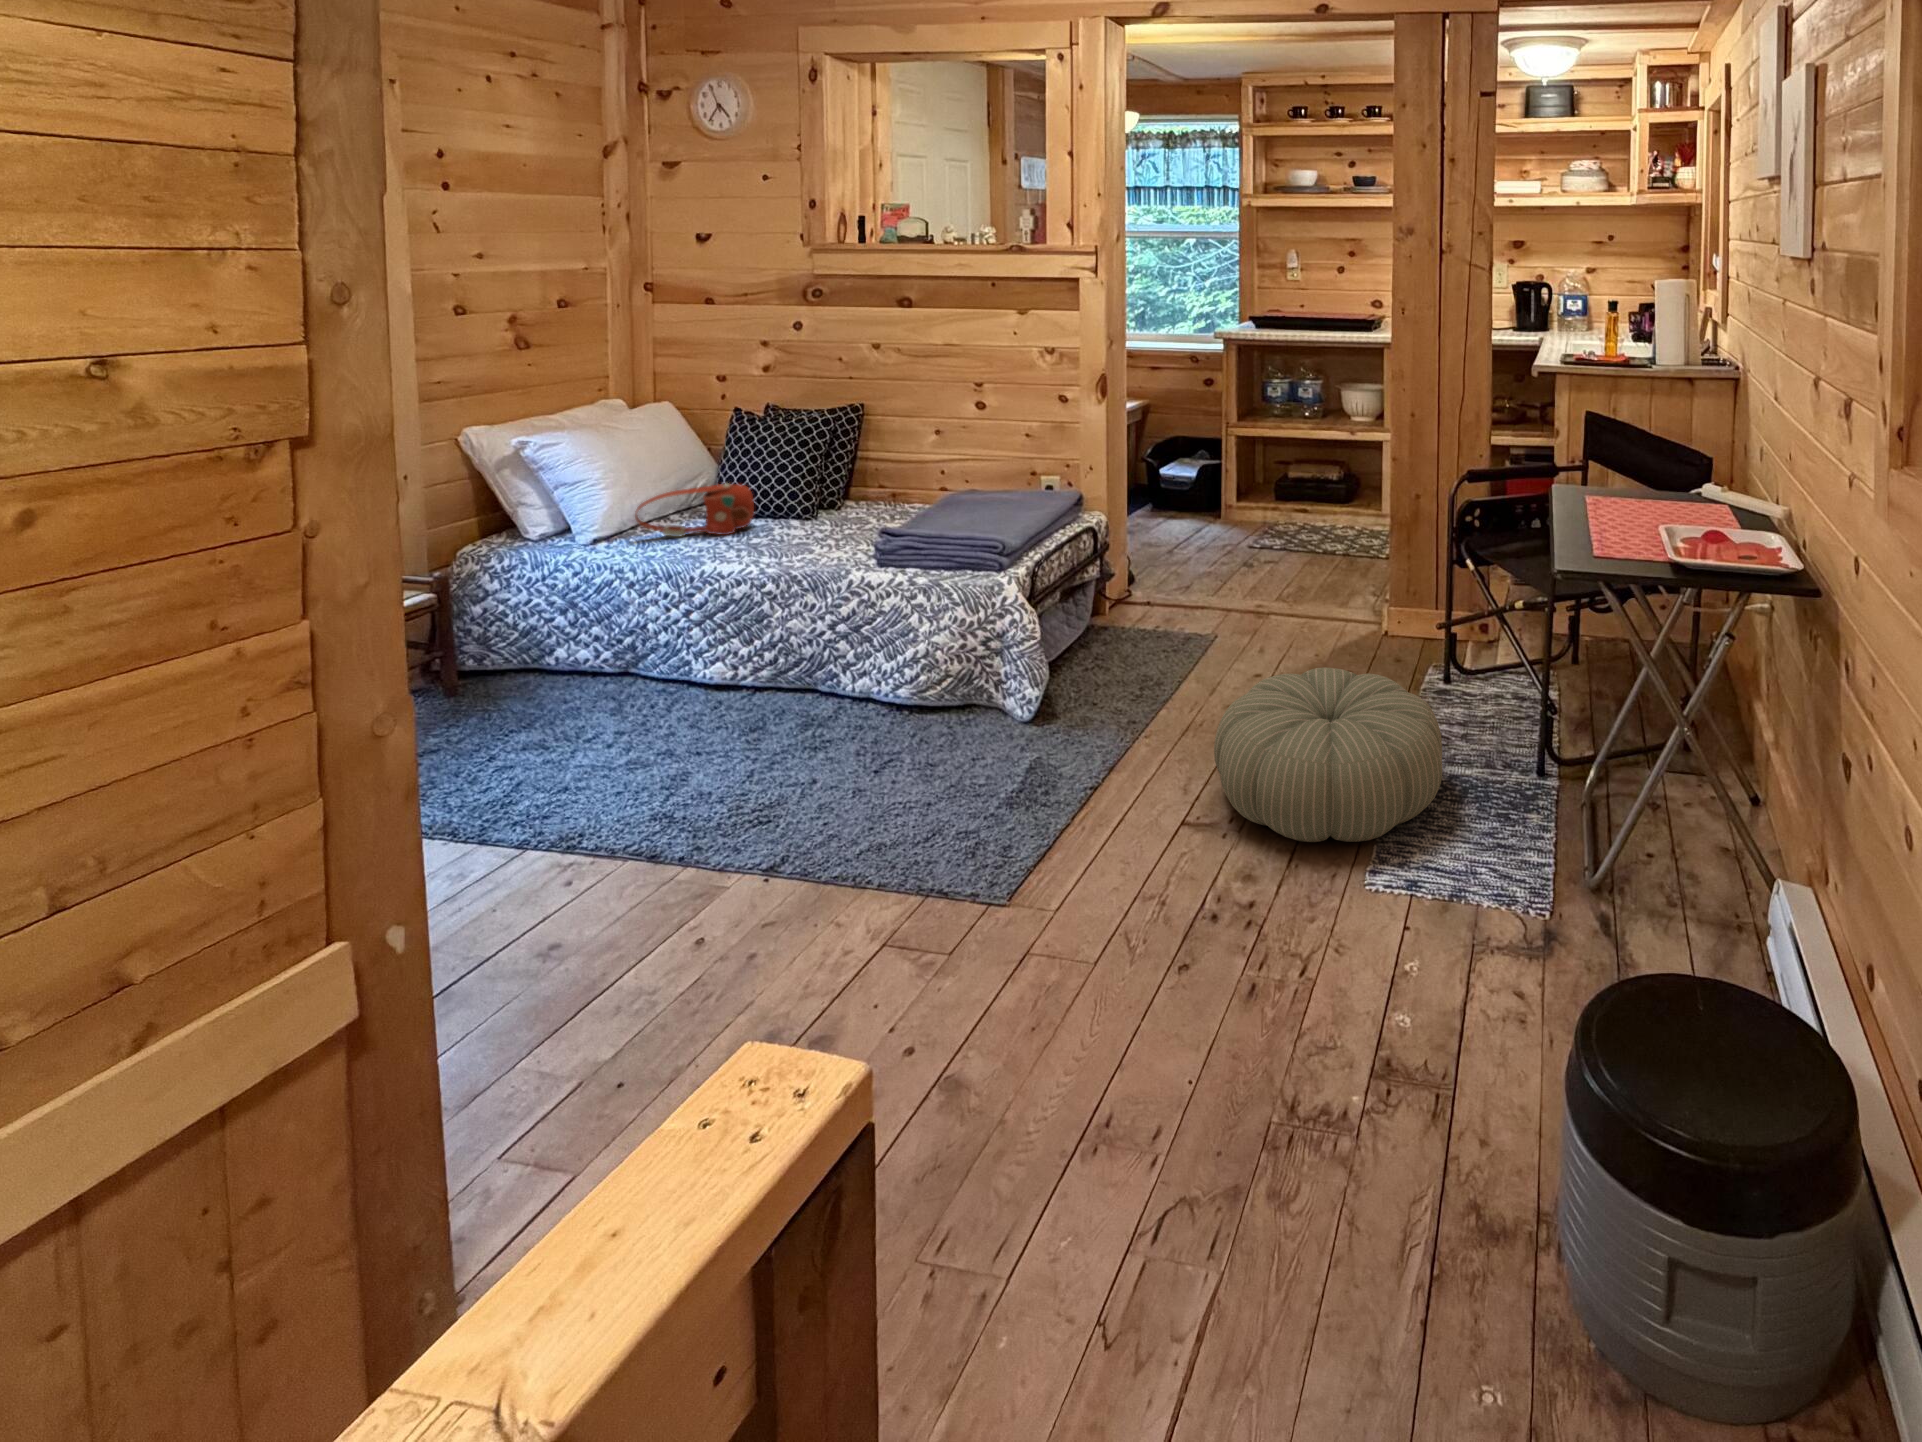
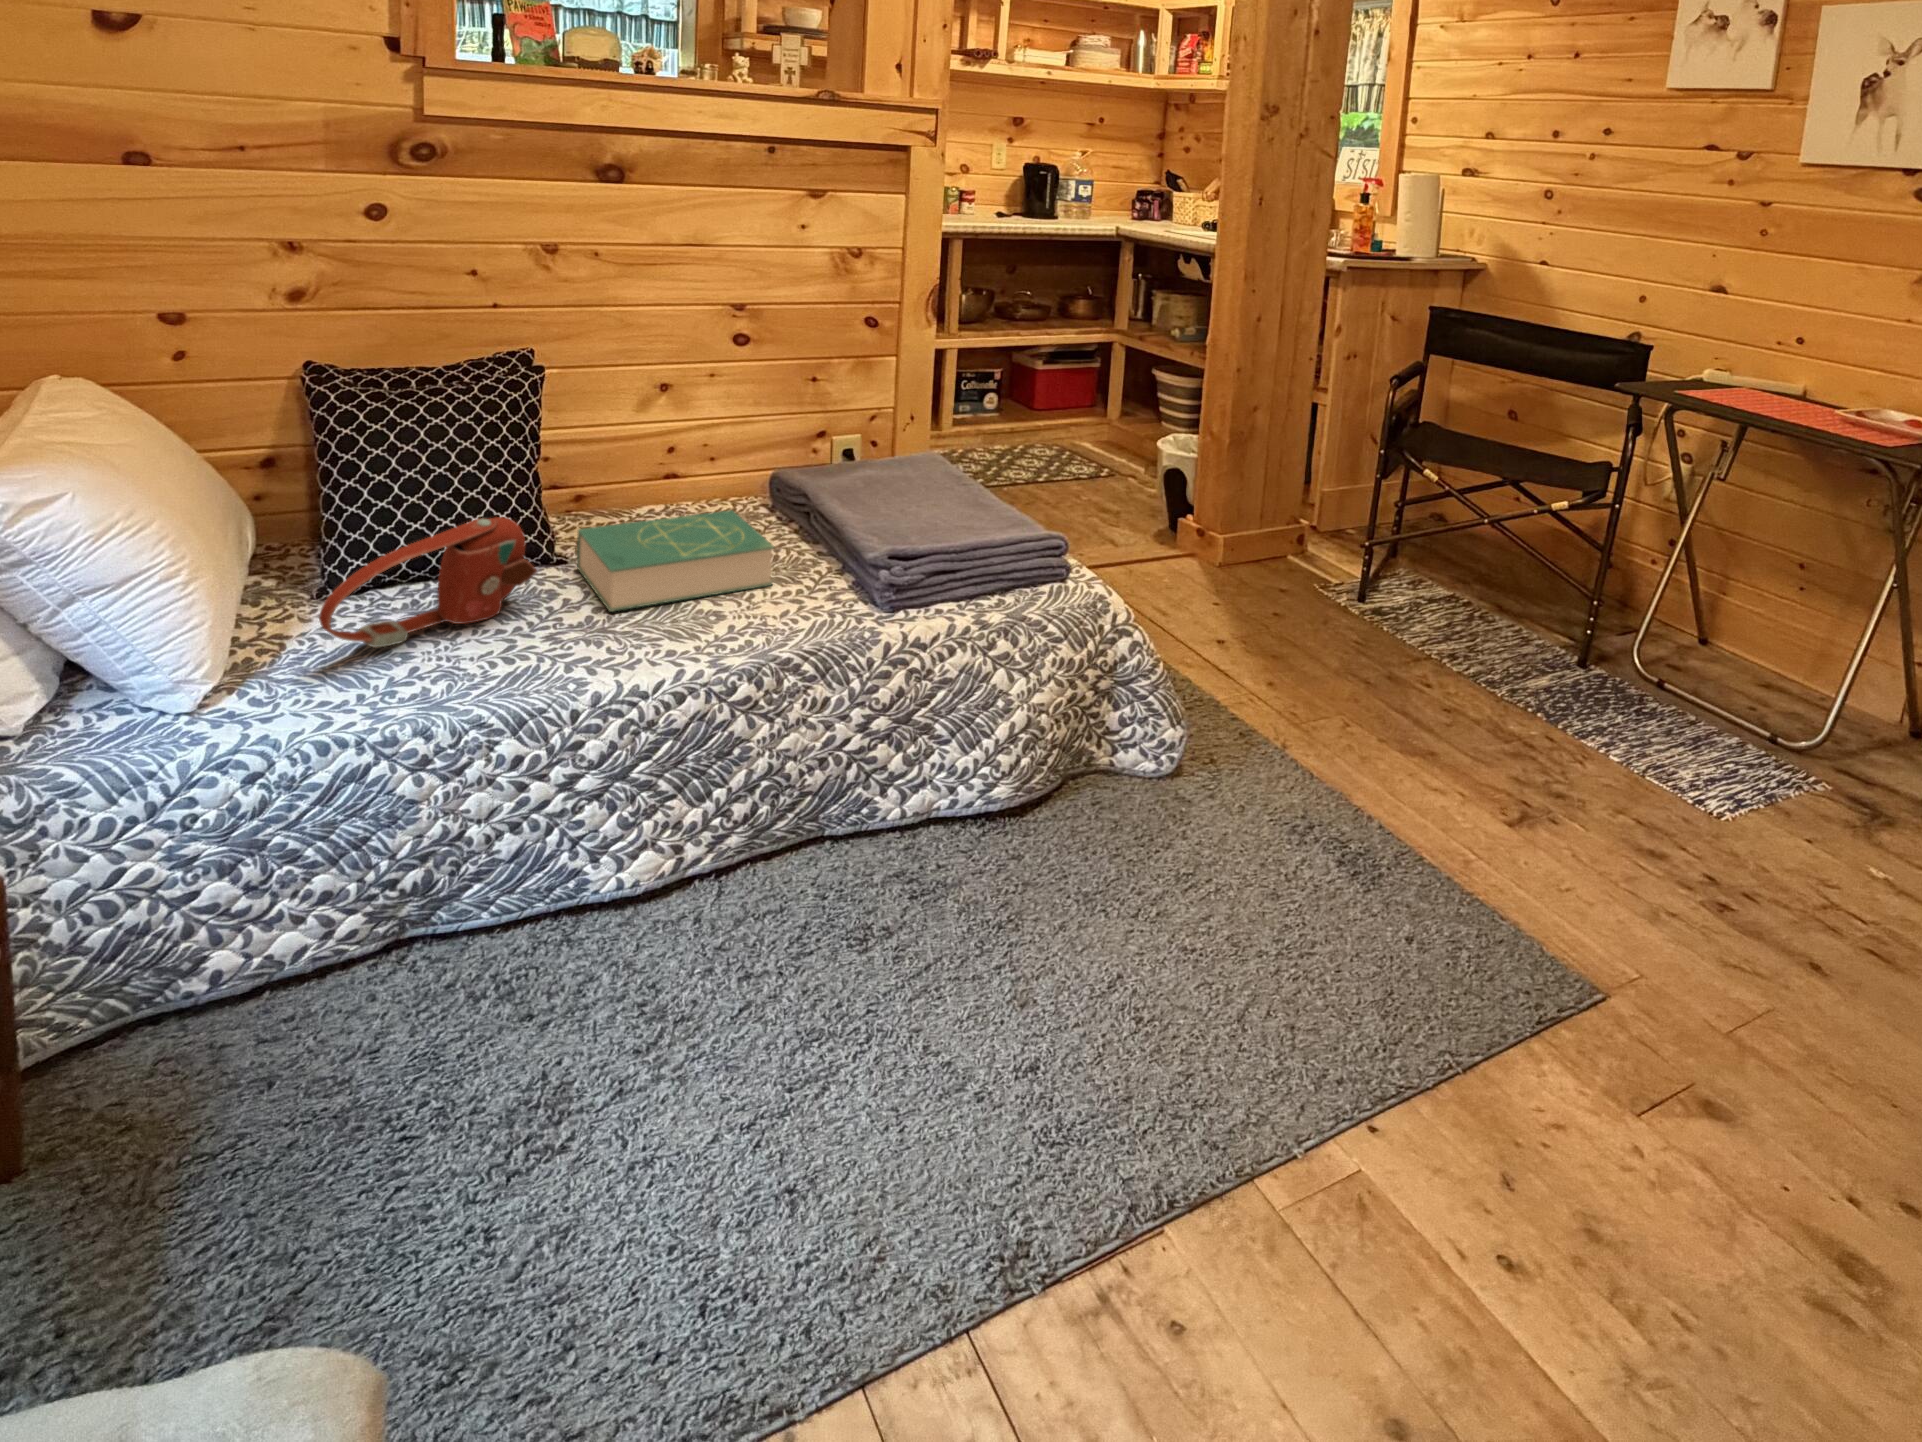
book: none [767,500,886,545] -> present [577,510,774,612]
pouf: present [1214,667,1442,842] -> none [1455,601,1751,798]

